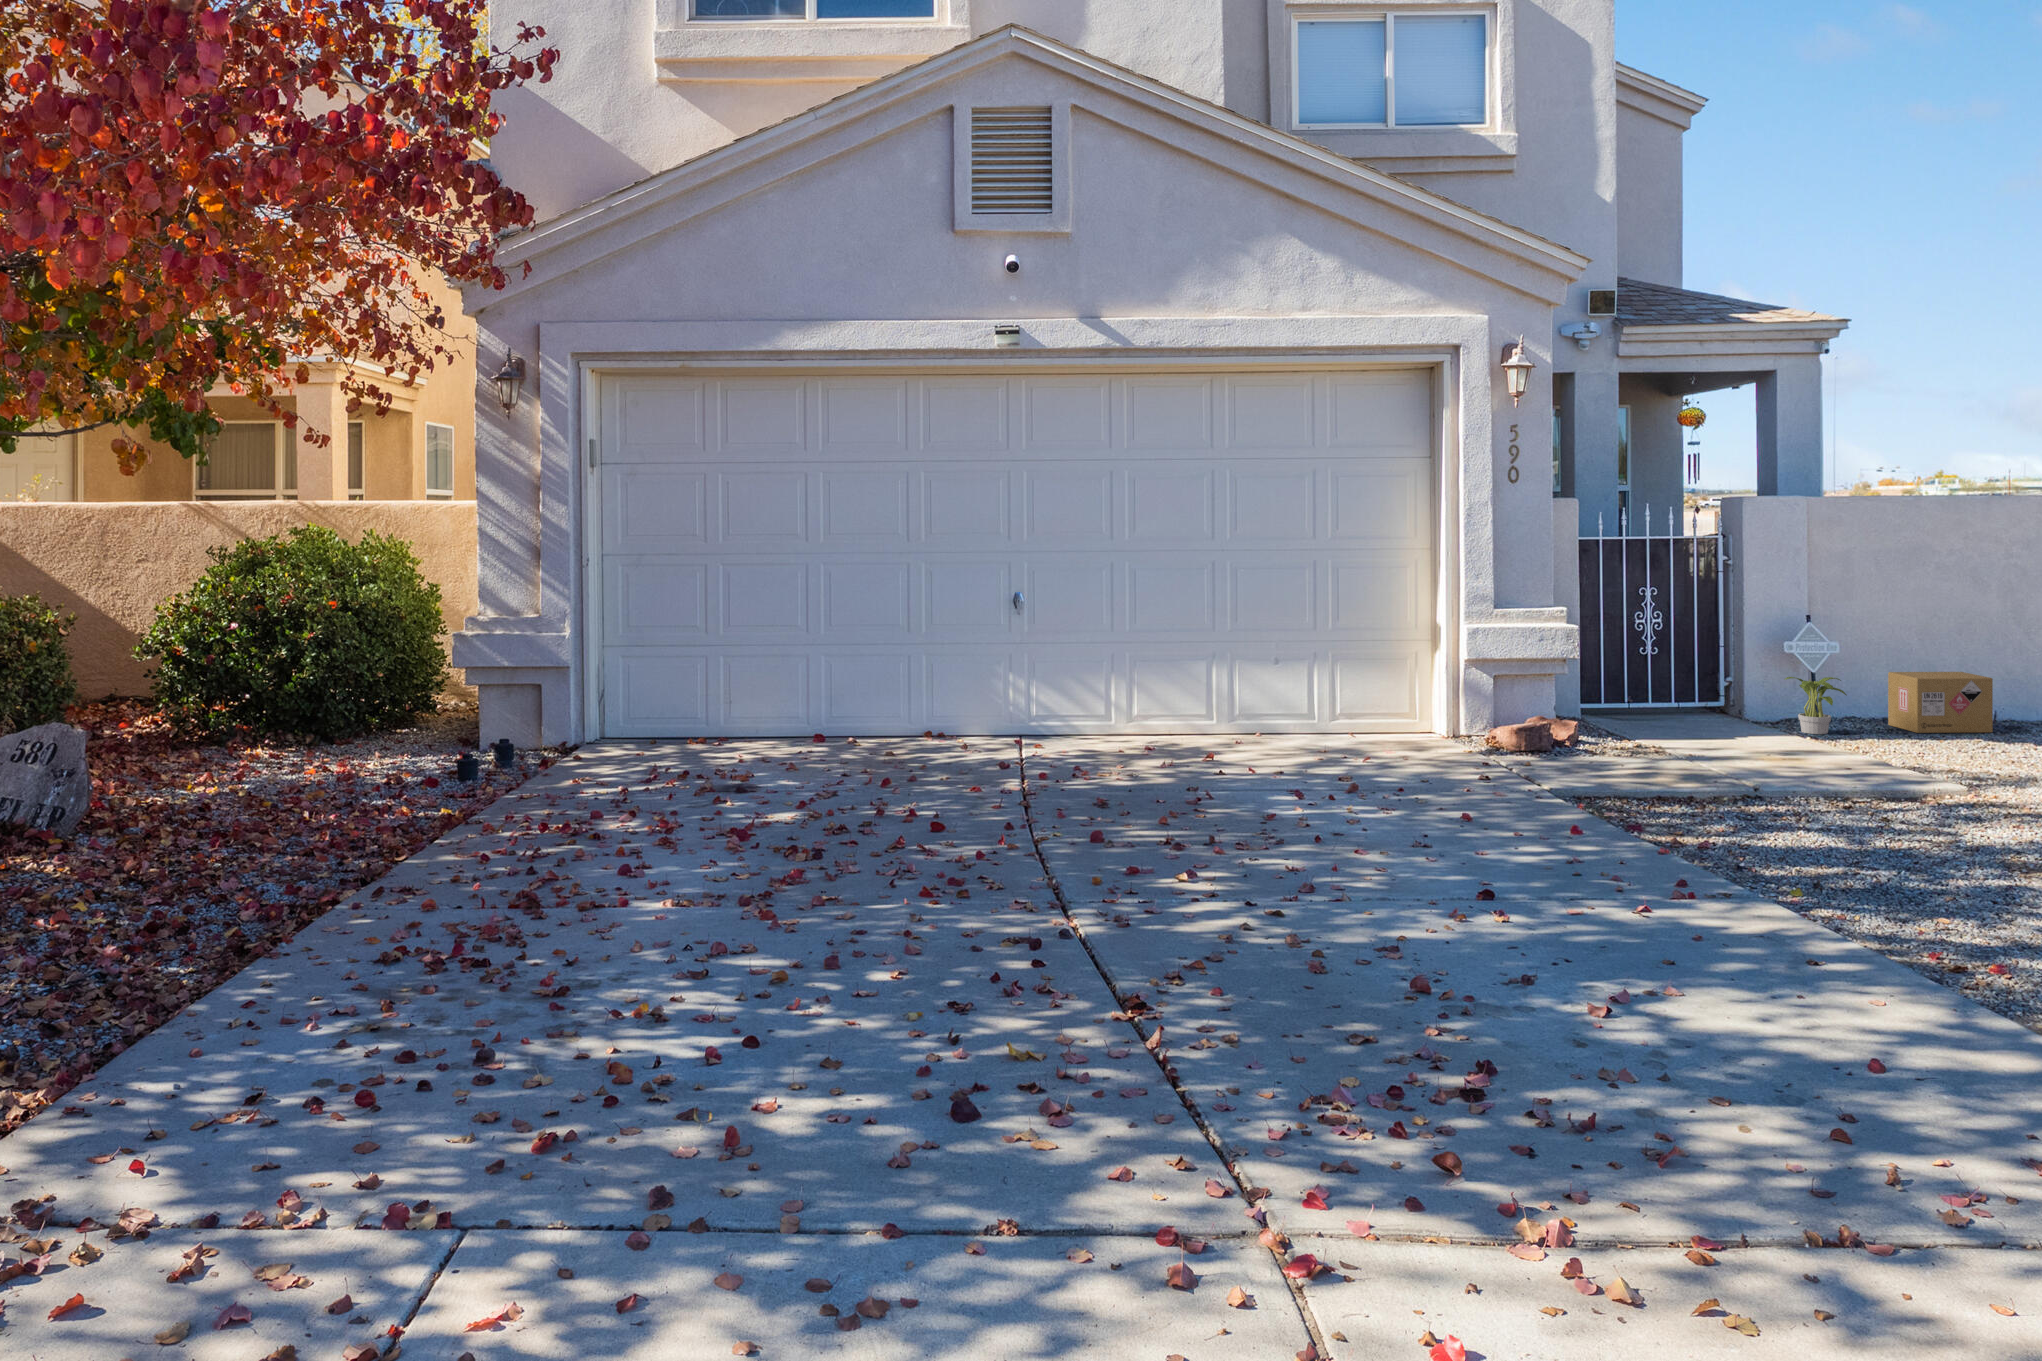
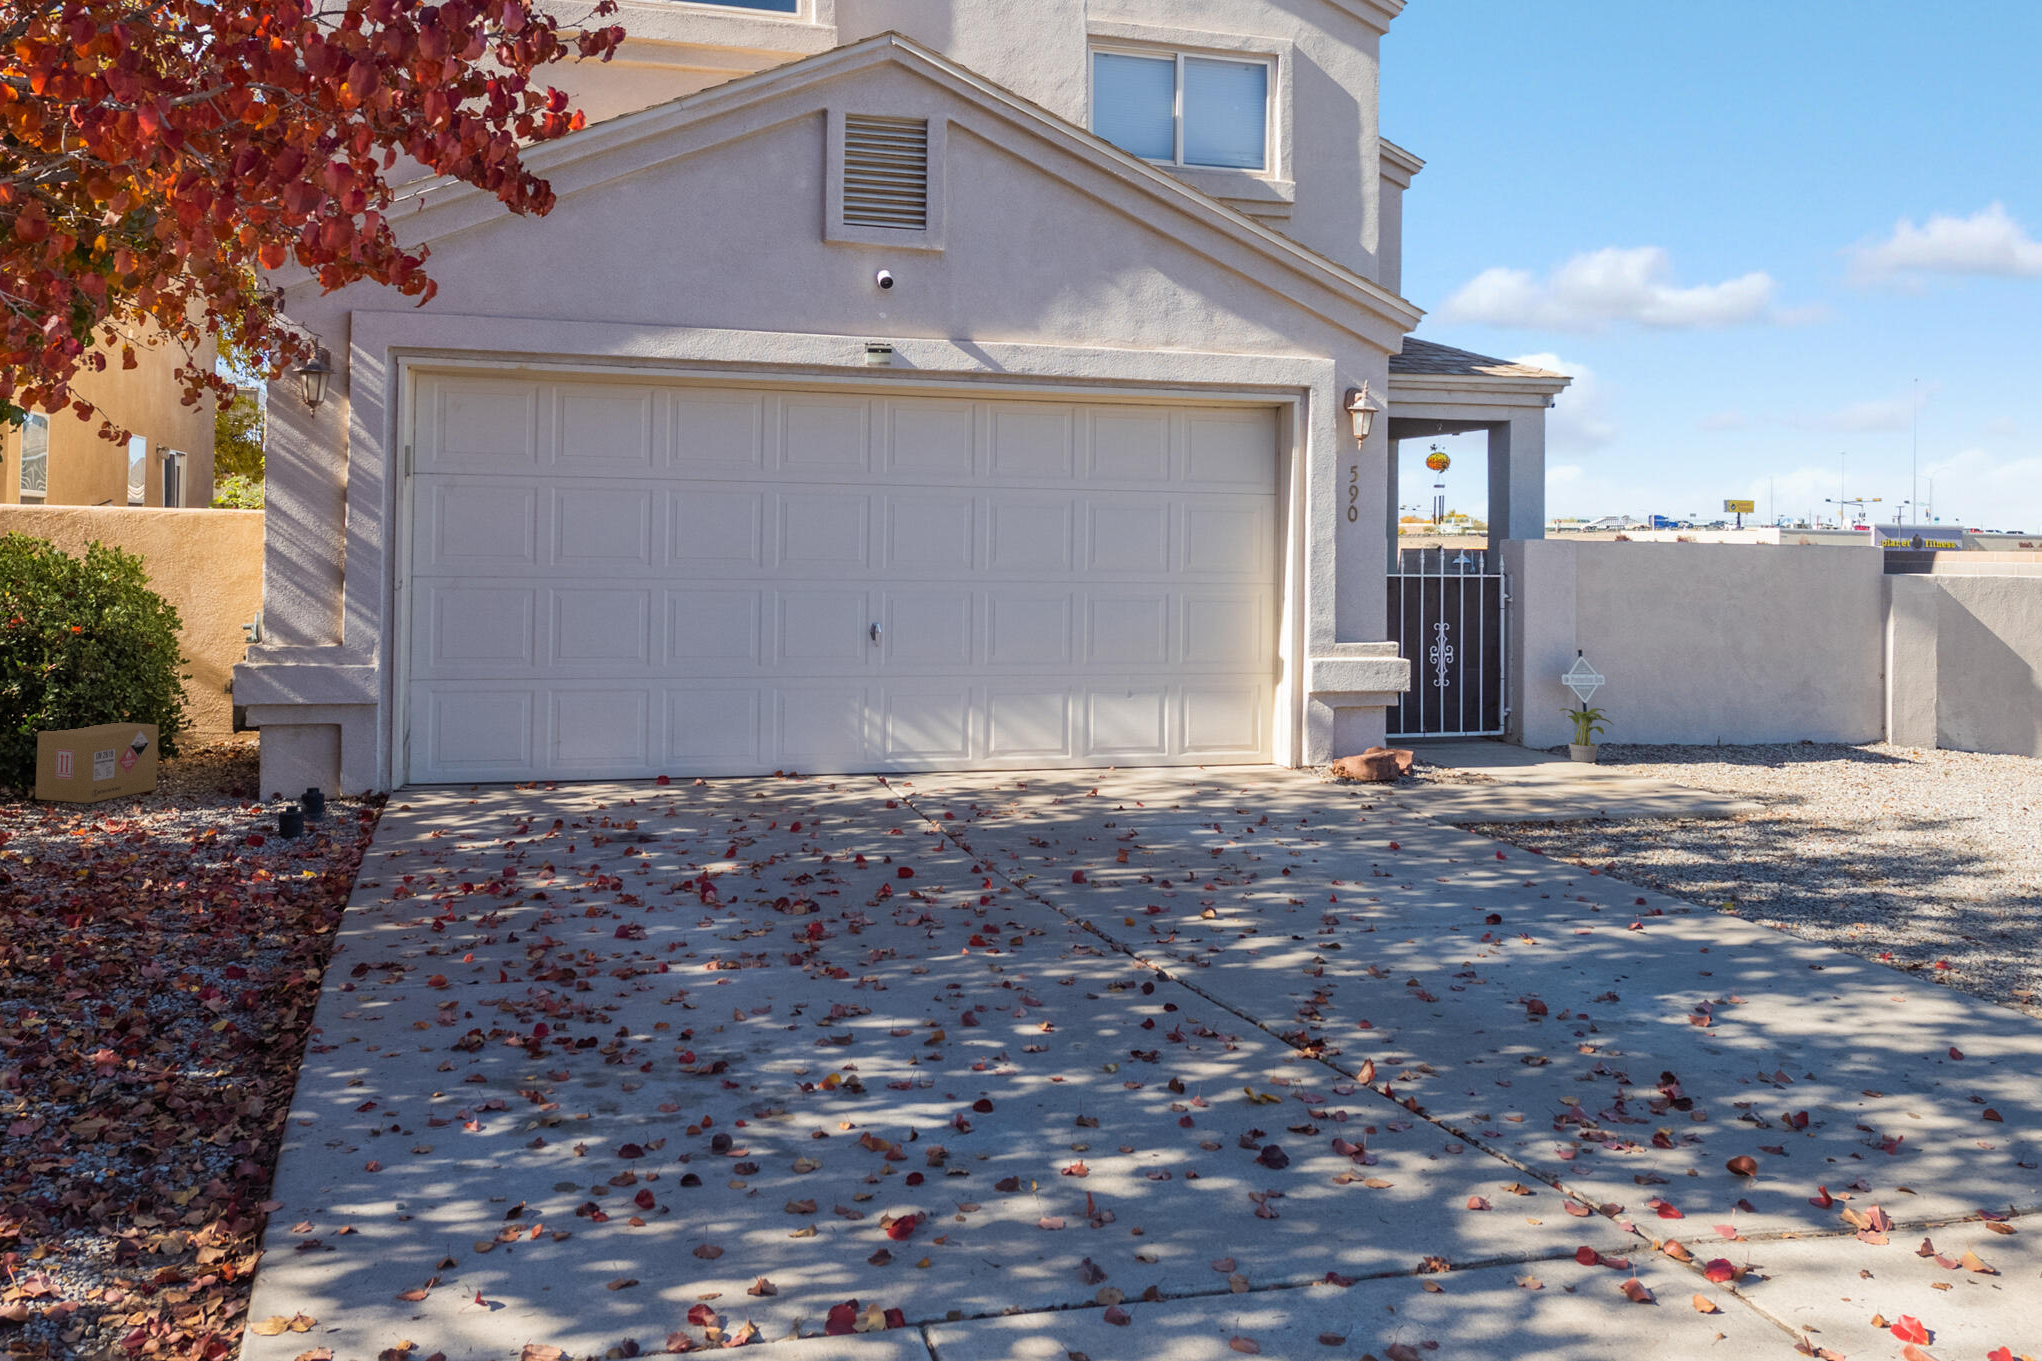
cardboard box: present [1888,672,1993,733] -> present [35,722,159,804]

